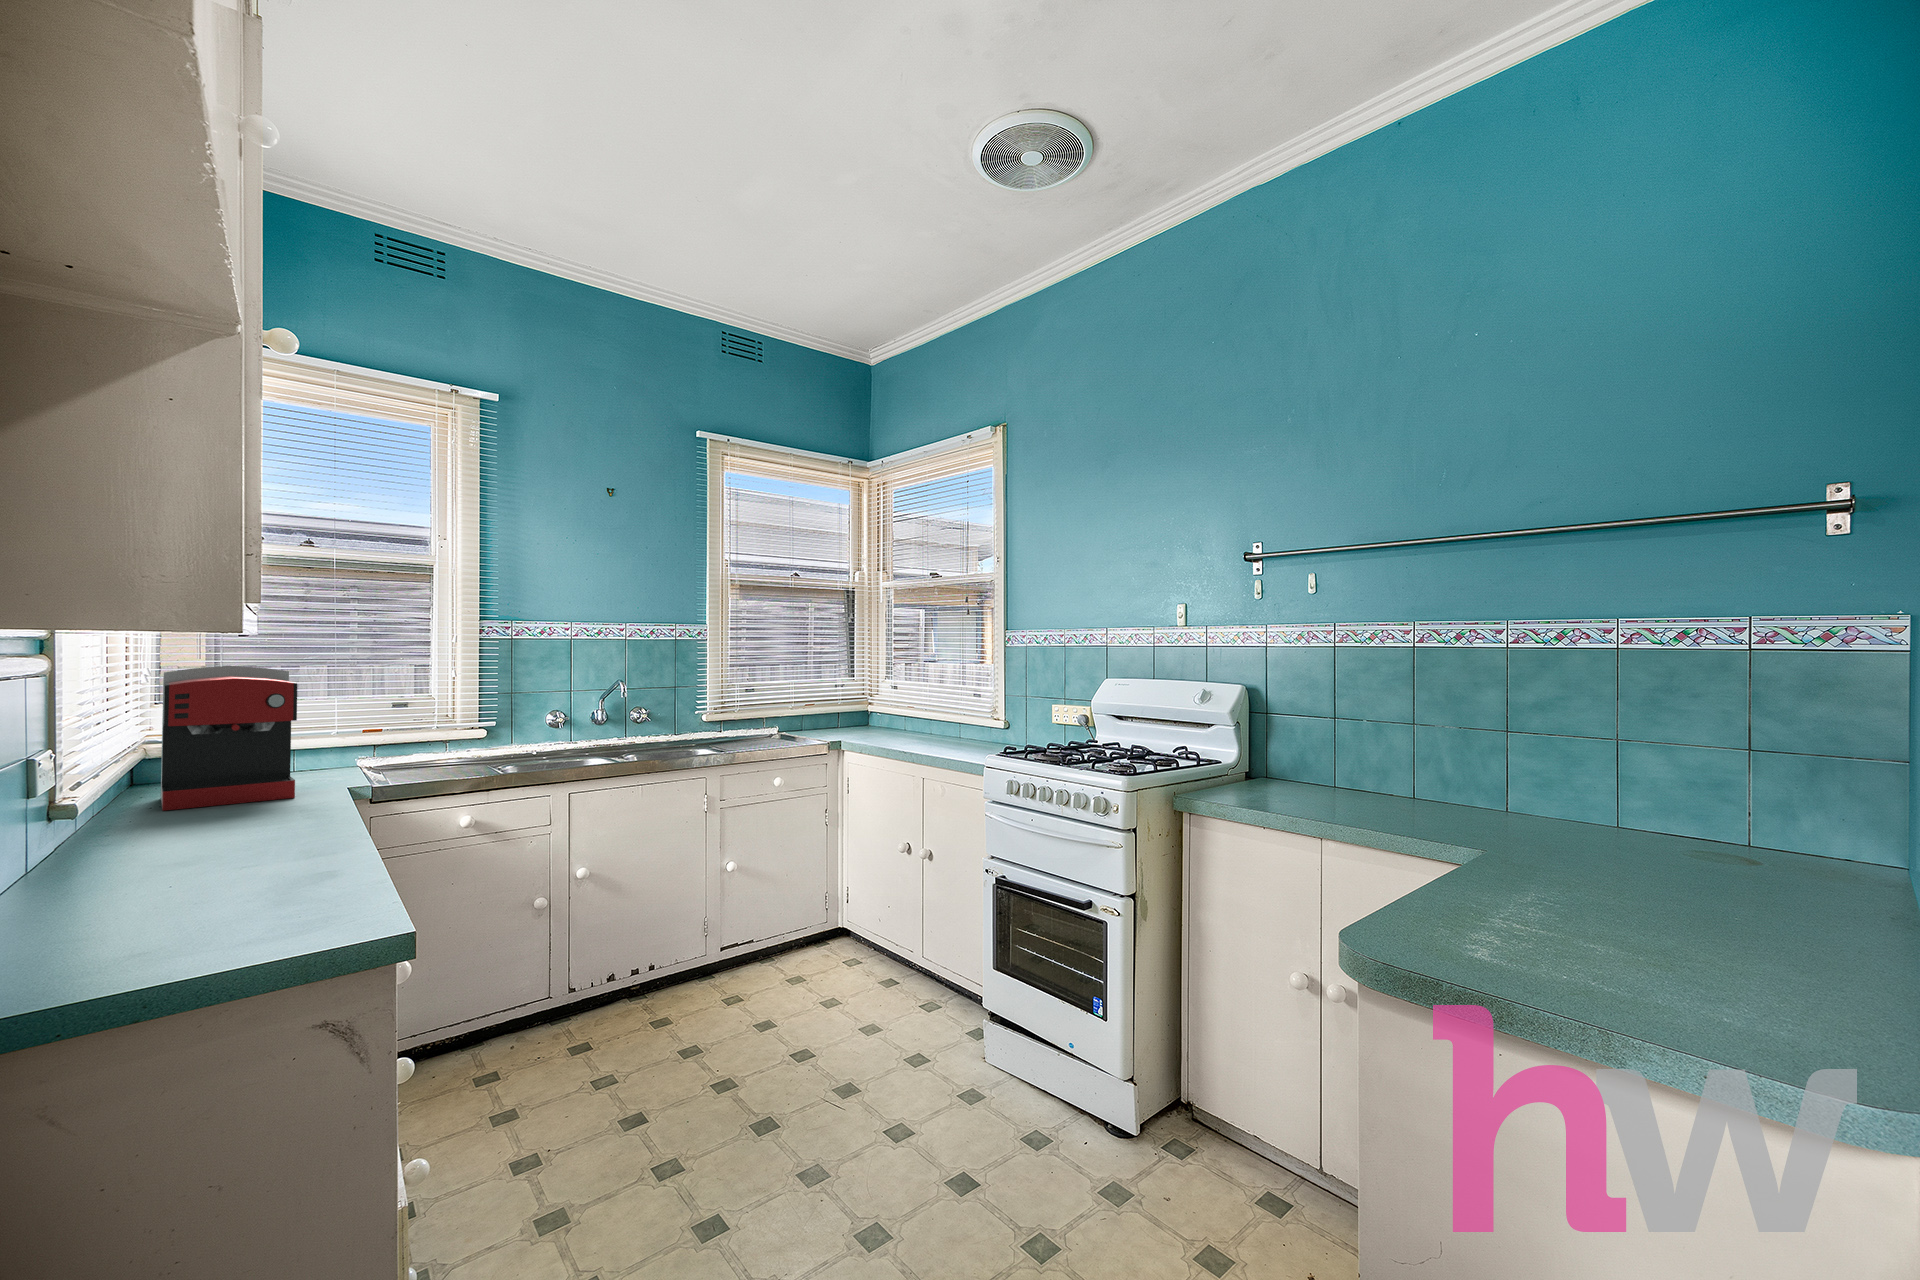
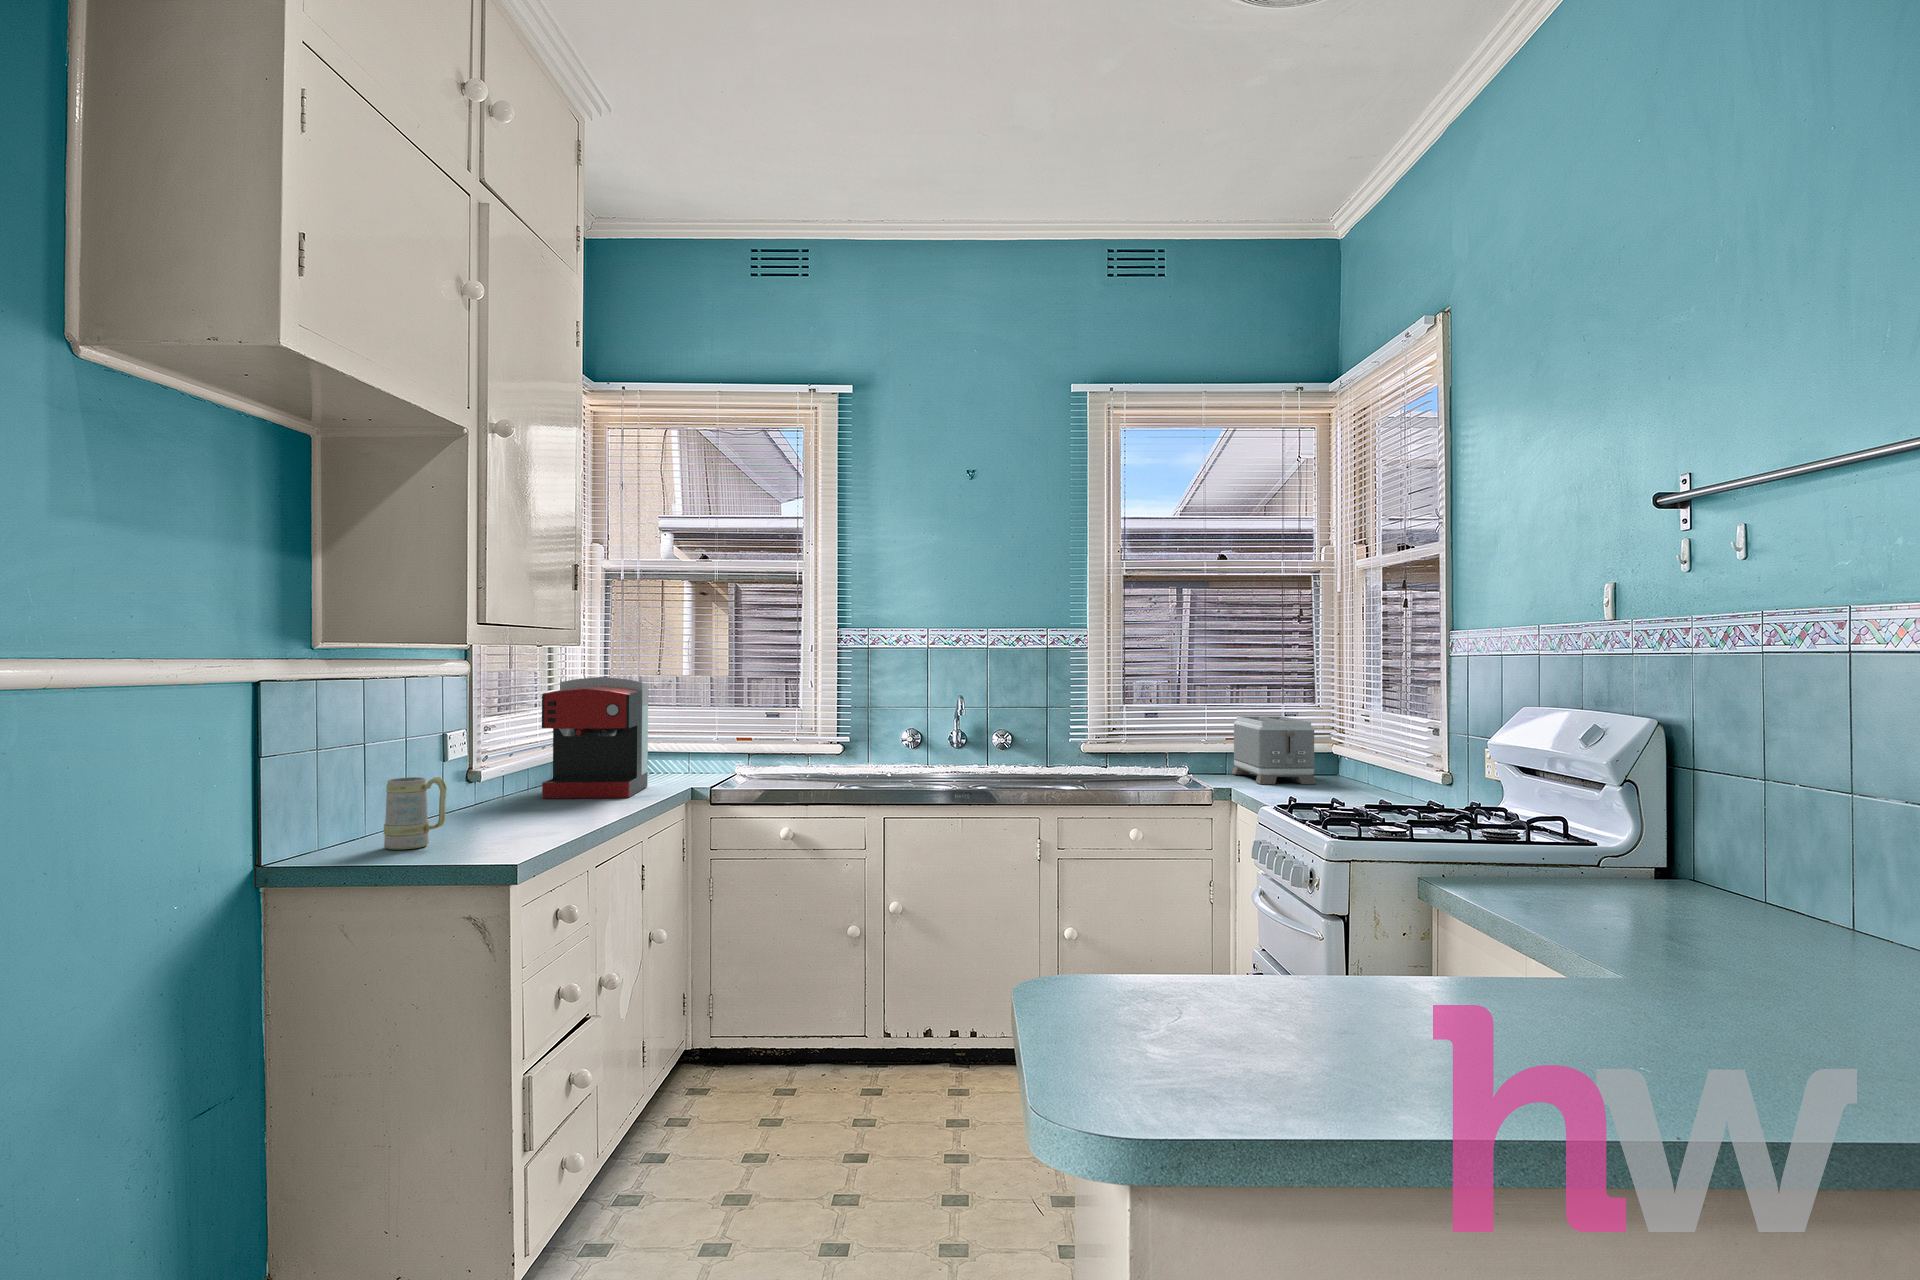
toaster: none [810,690,880,737] -> present [1232,716,1317,784]
mug: none [86,779,195,879] -> present [384,777,447,850]

